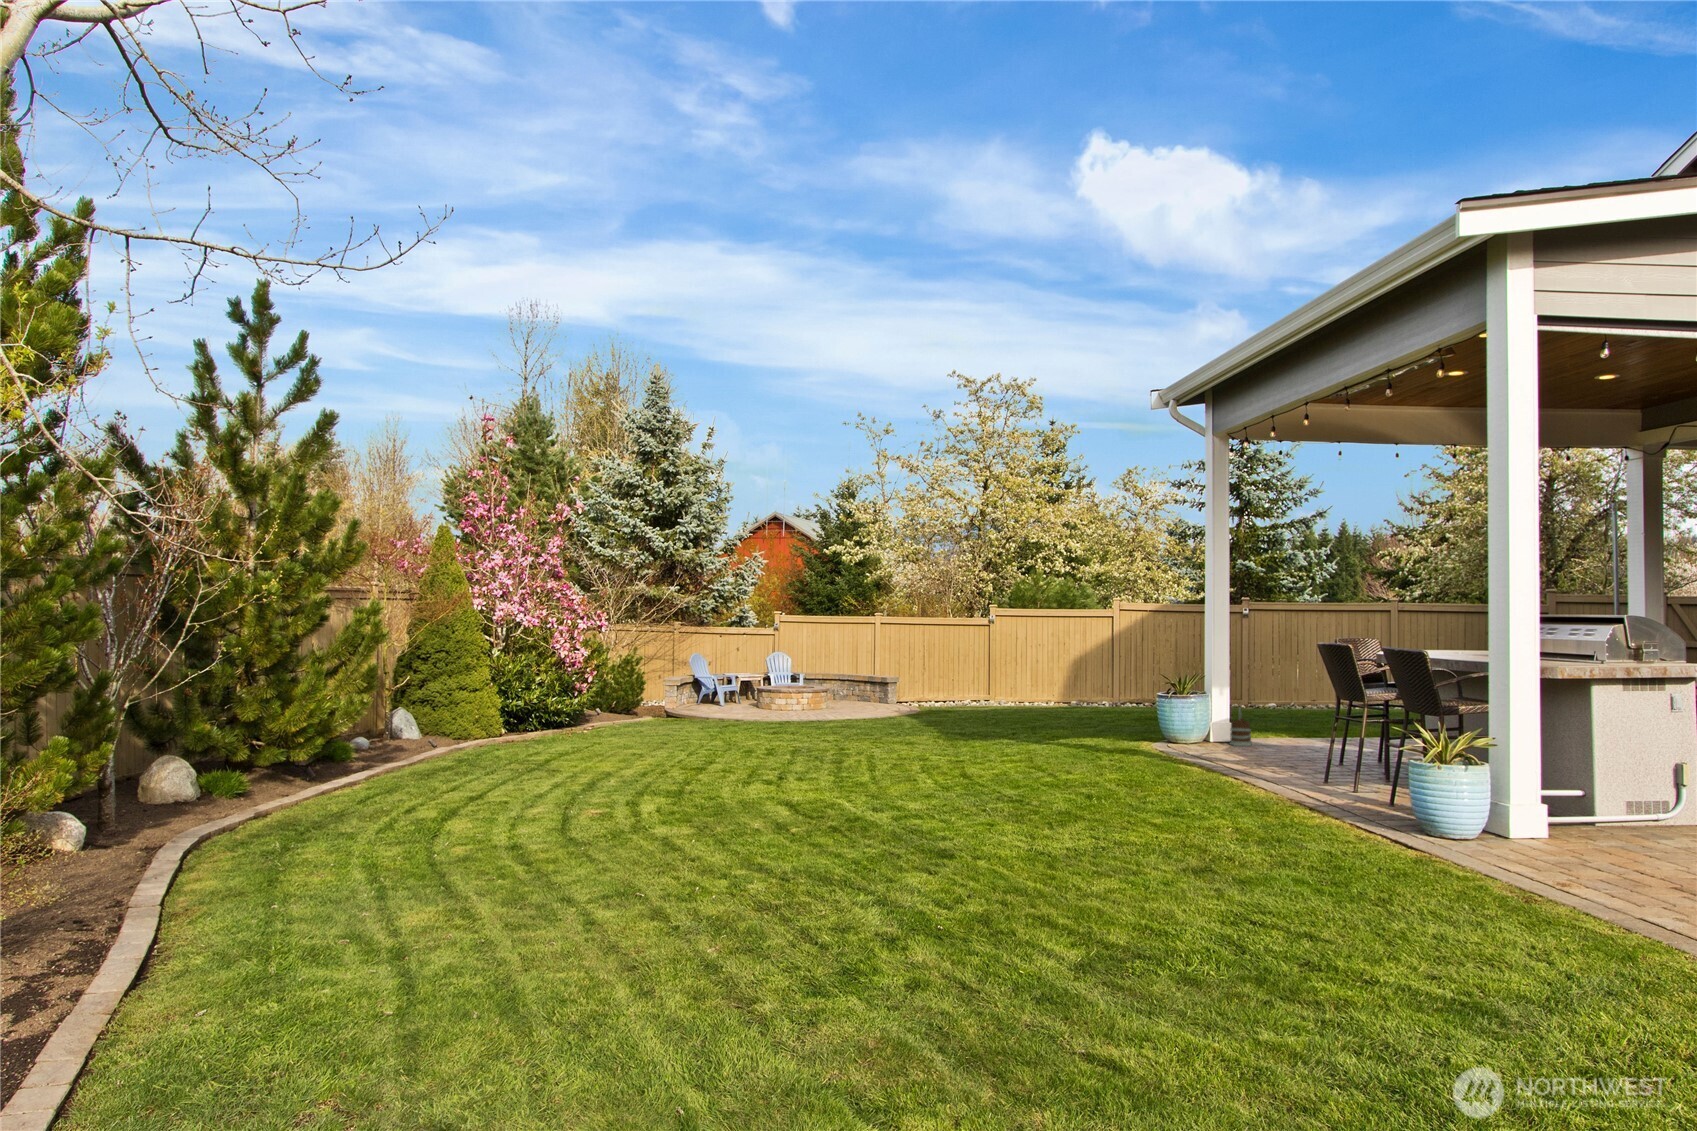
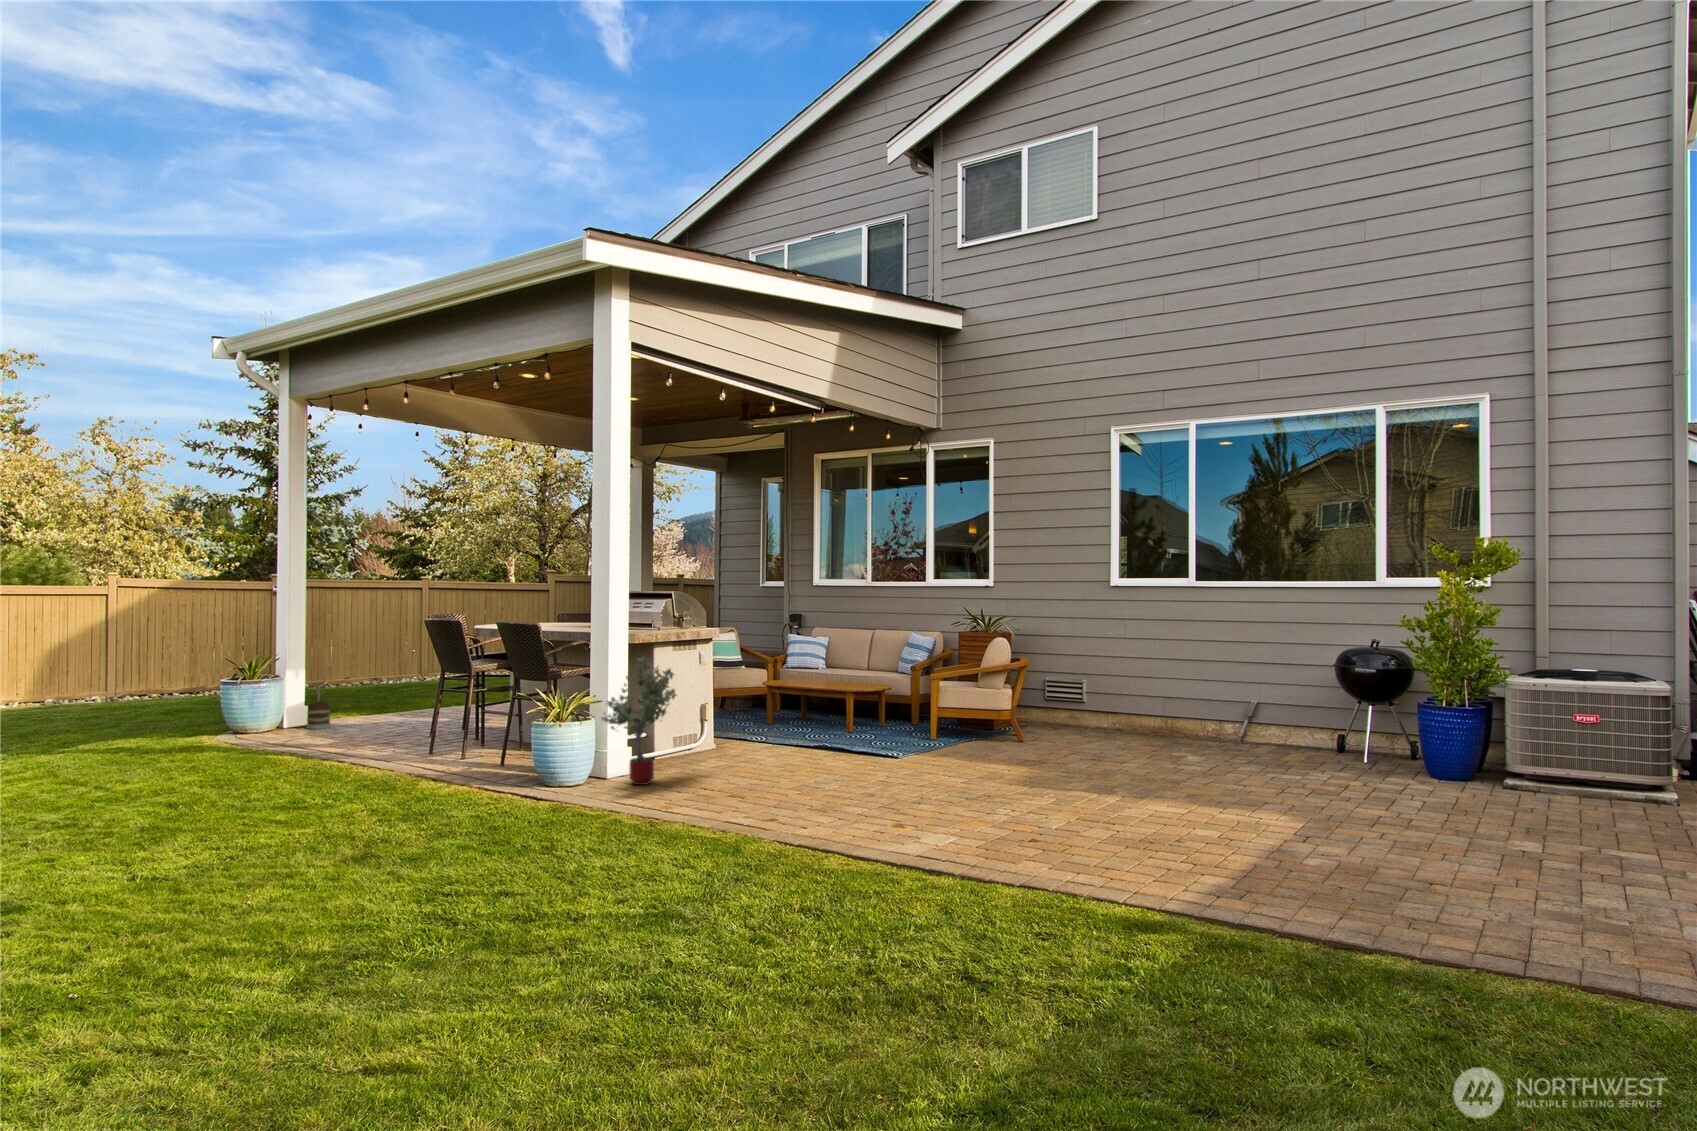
potted tree: none [1493,696,1611,855] -> present [602,657,676,785]

